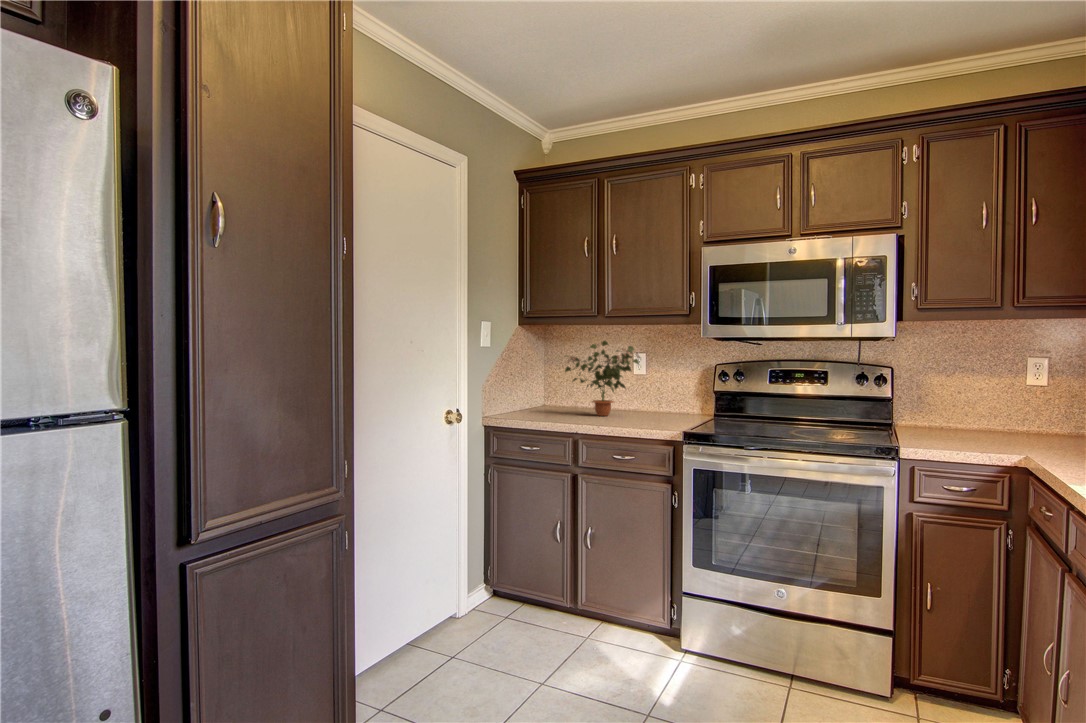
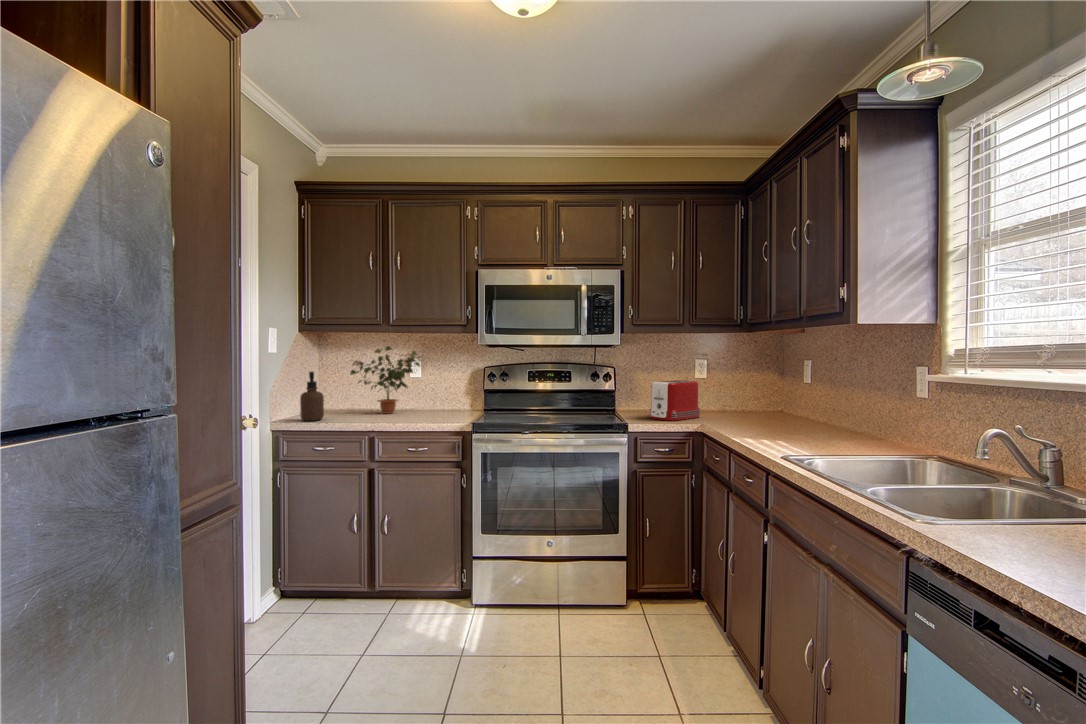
soap dispenser: none [513,367,535,418] -> present [300,372,324,421]
toaster: none [943,390,1037,448] -> present [649,380,701,421]

